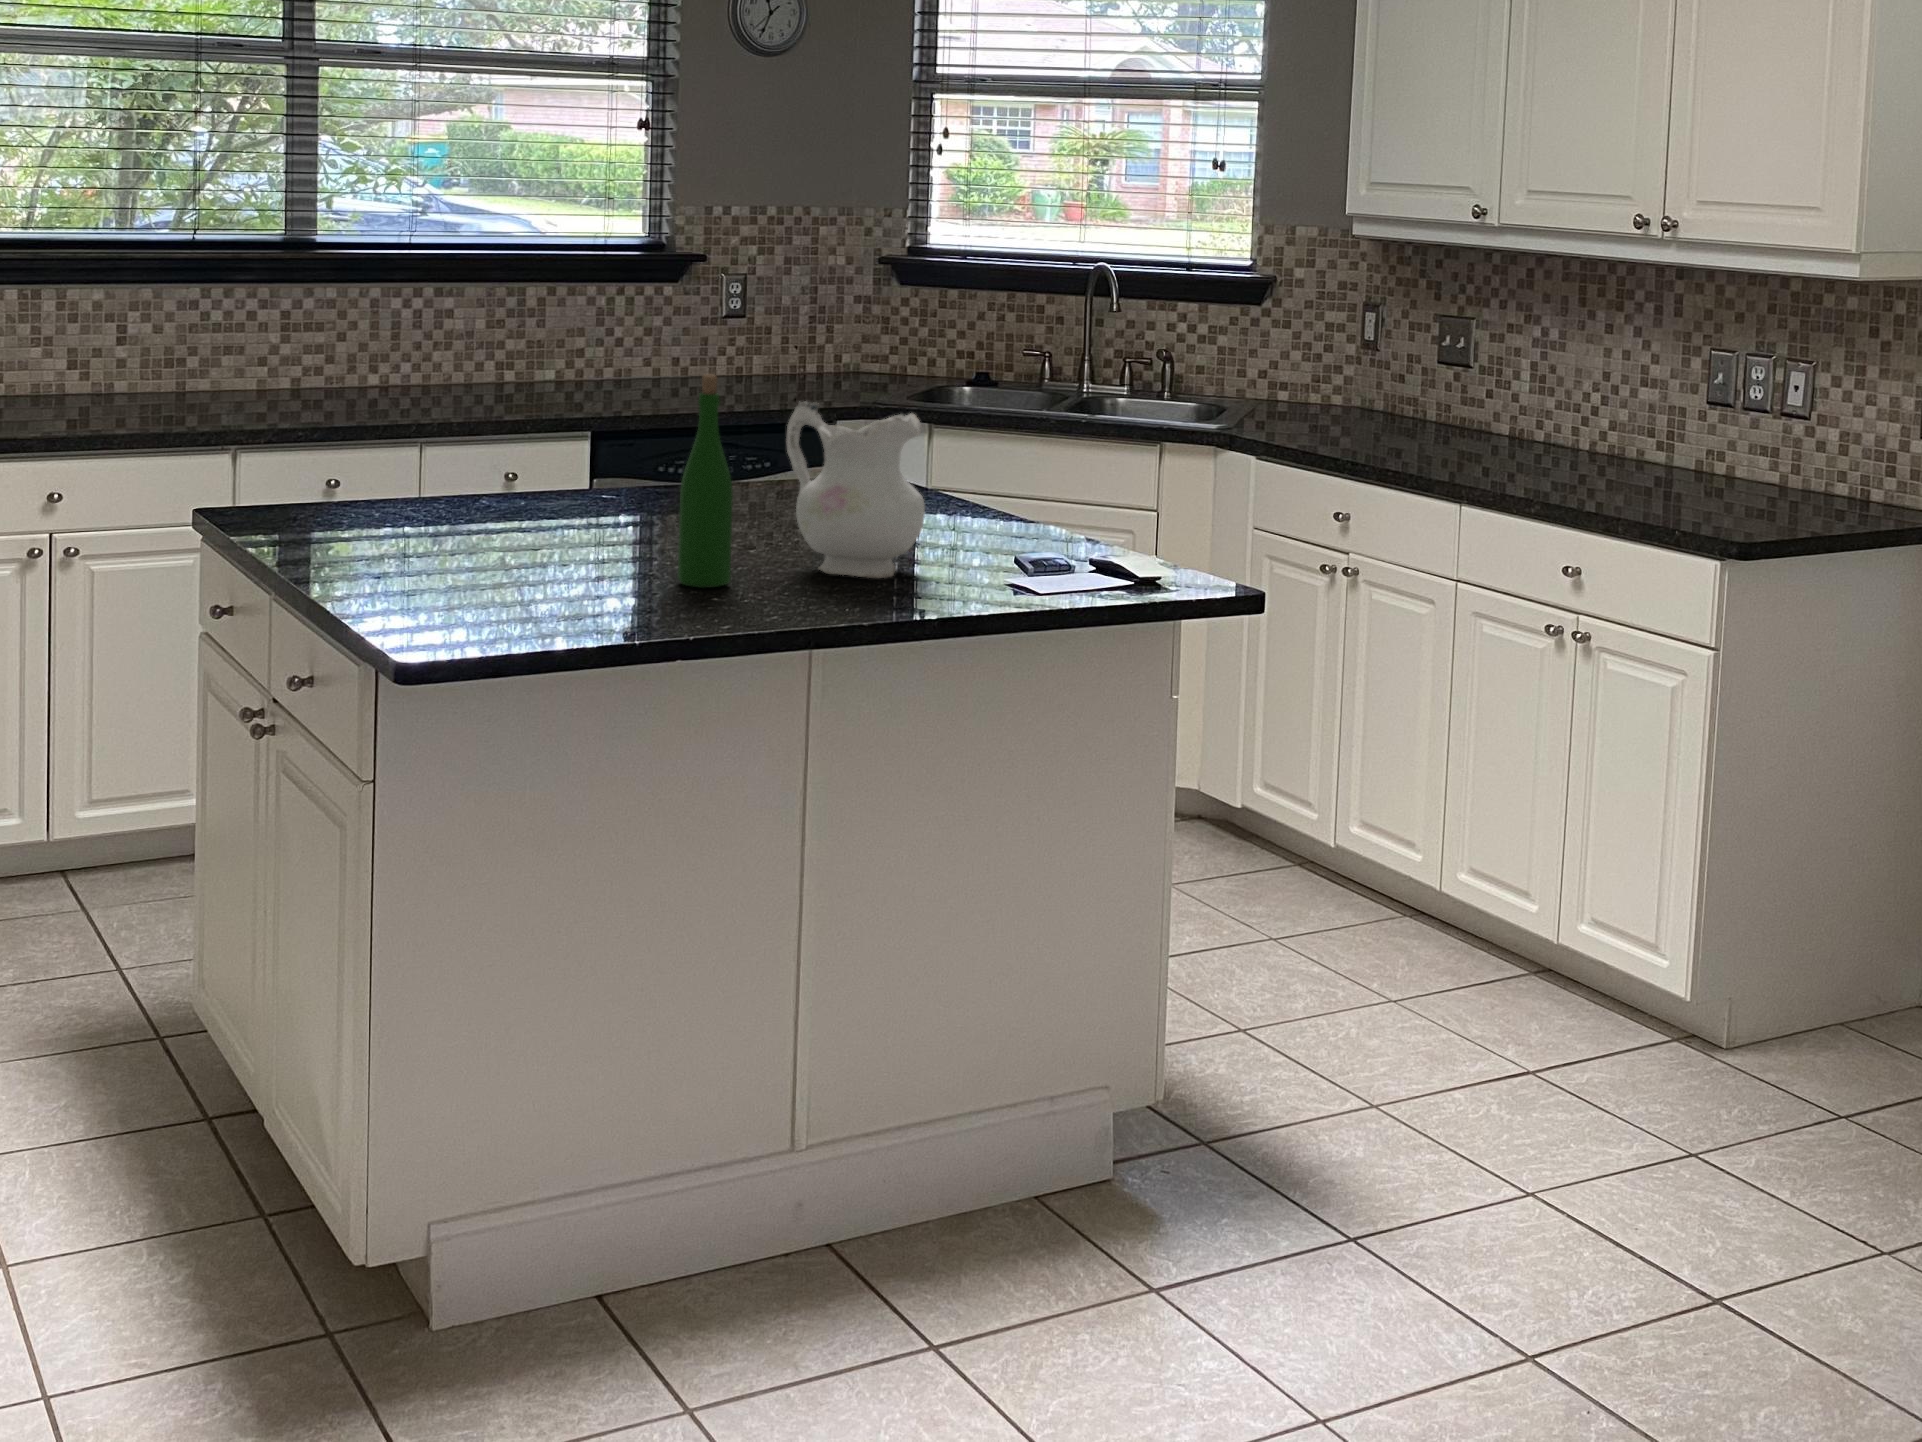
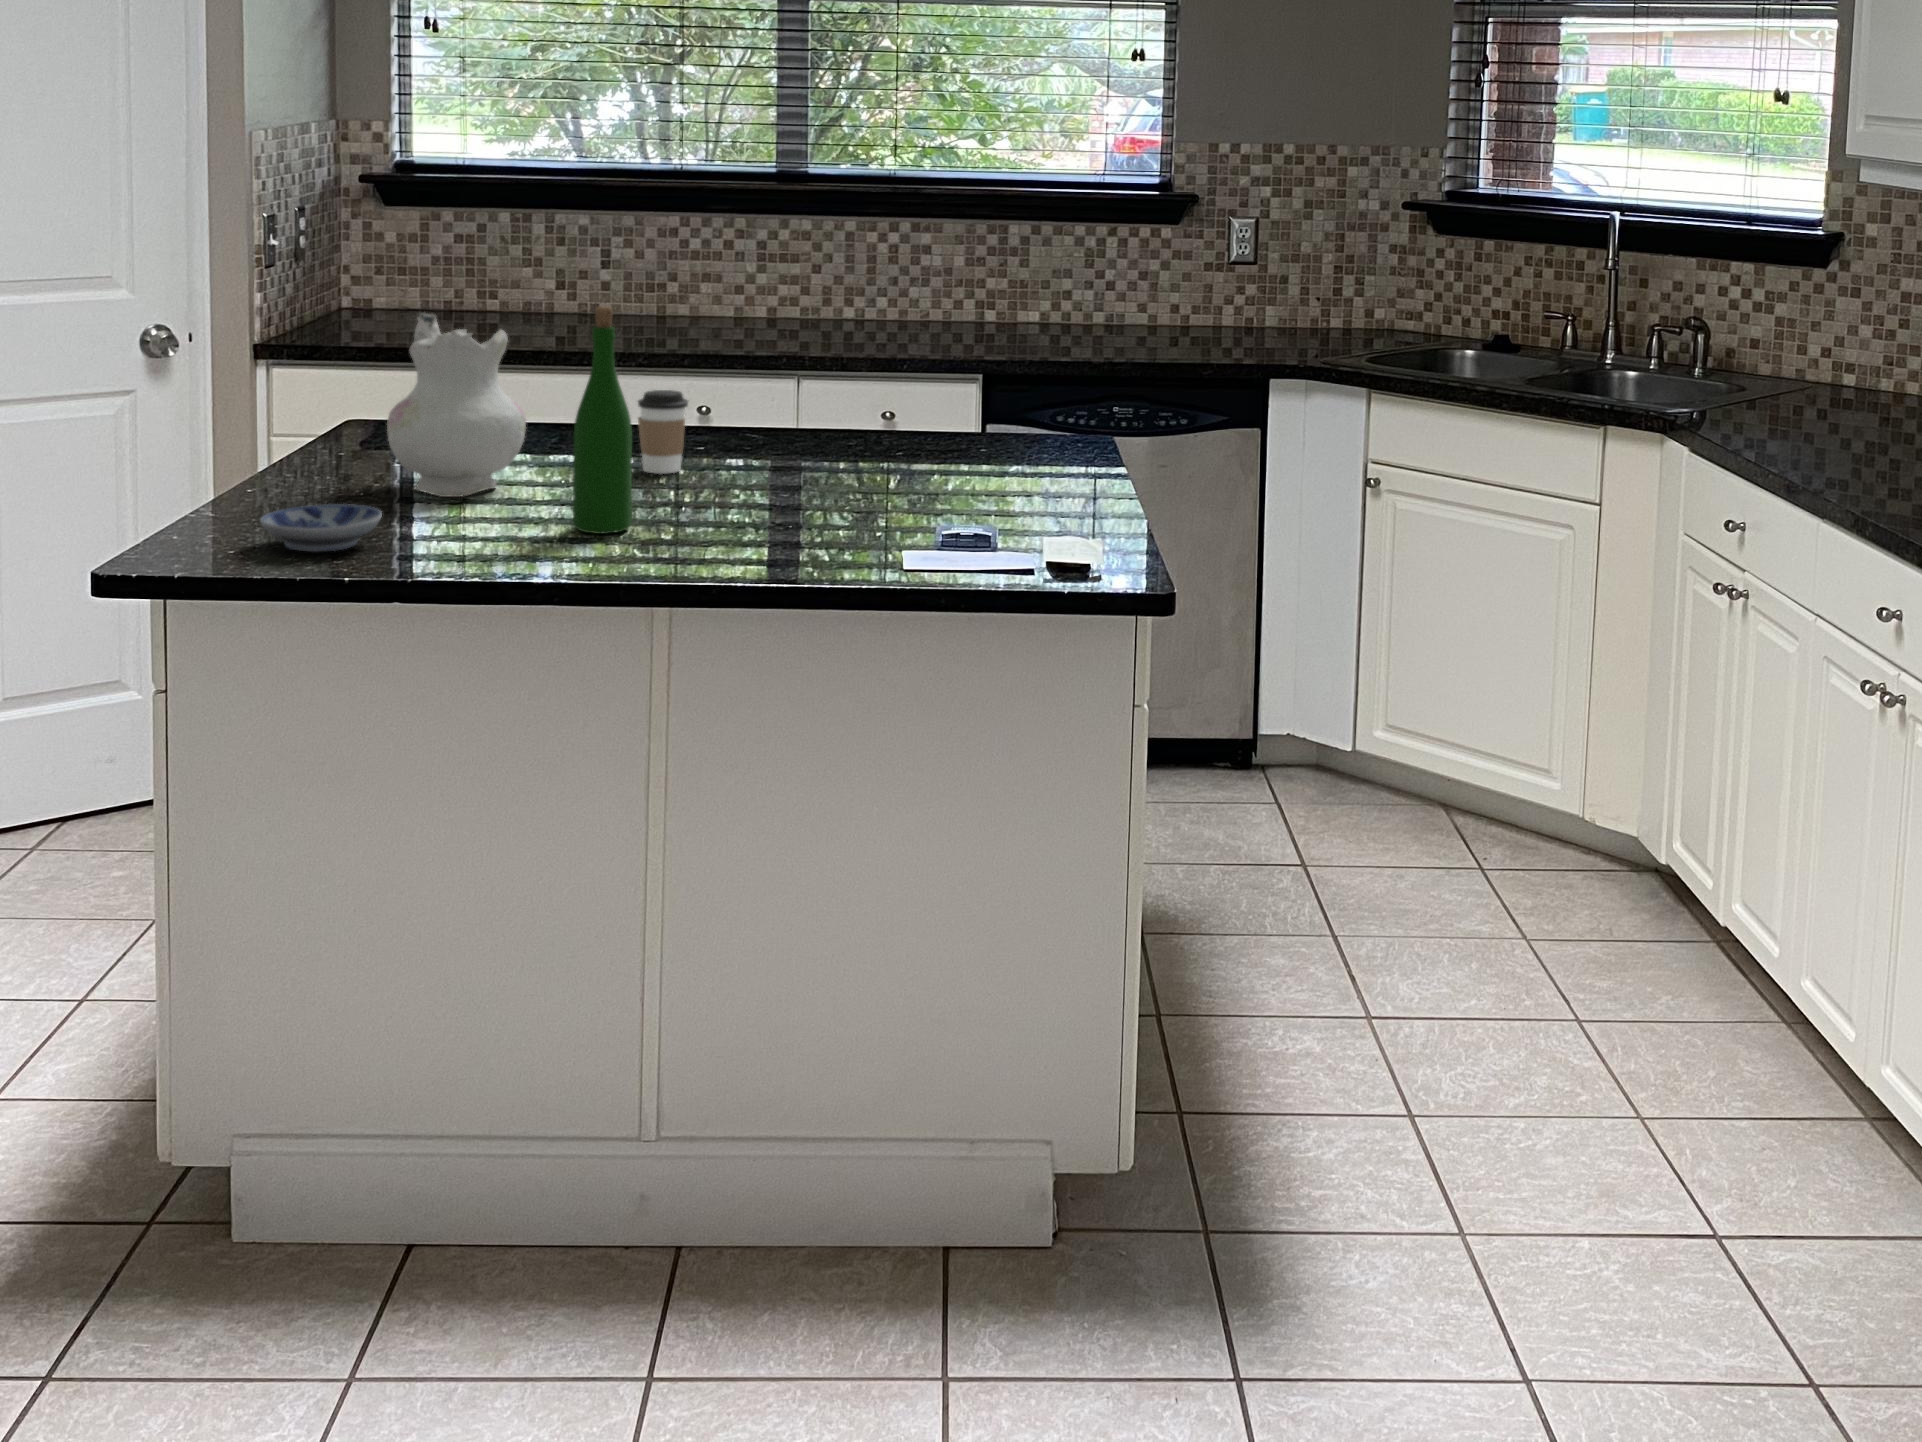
ceramic pitcher: present [786,401,925,578] -> present [387,313,526,497]
coffee cup: none [587,455,636,535] -> present [638,390,688,474]
bowl: none [455,577,568,623] -> present [260,504,382,552]

